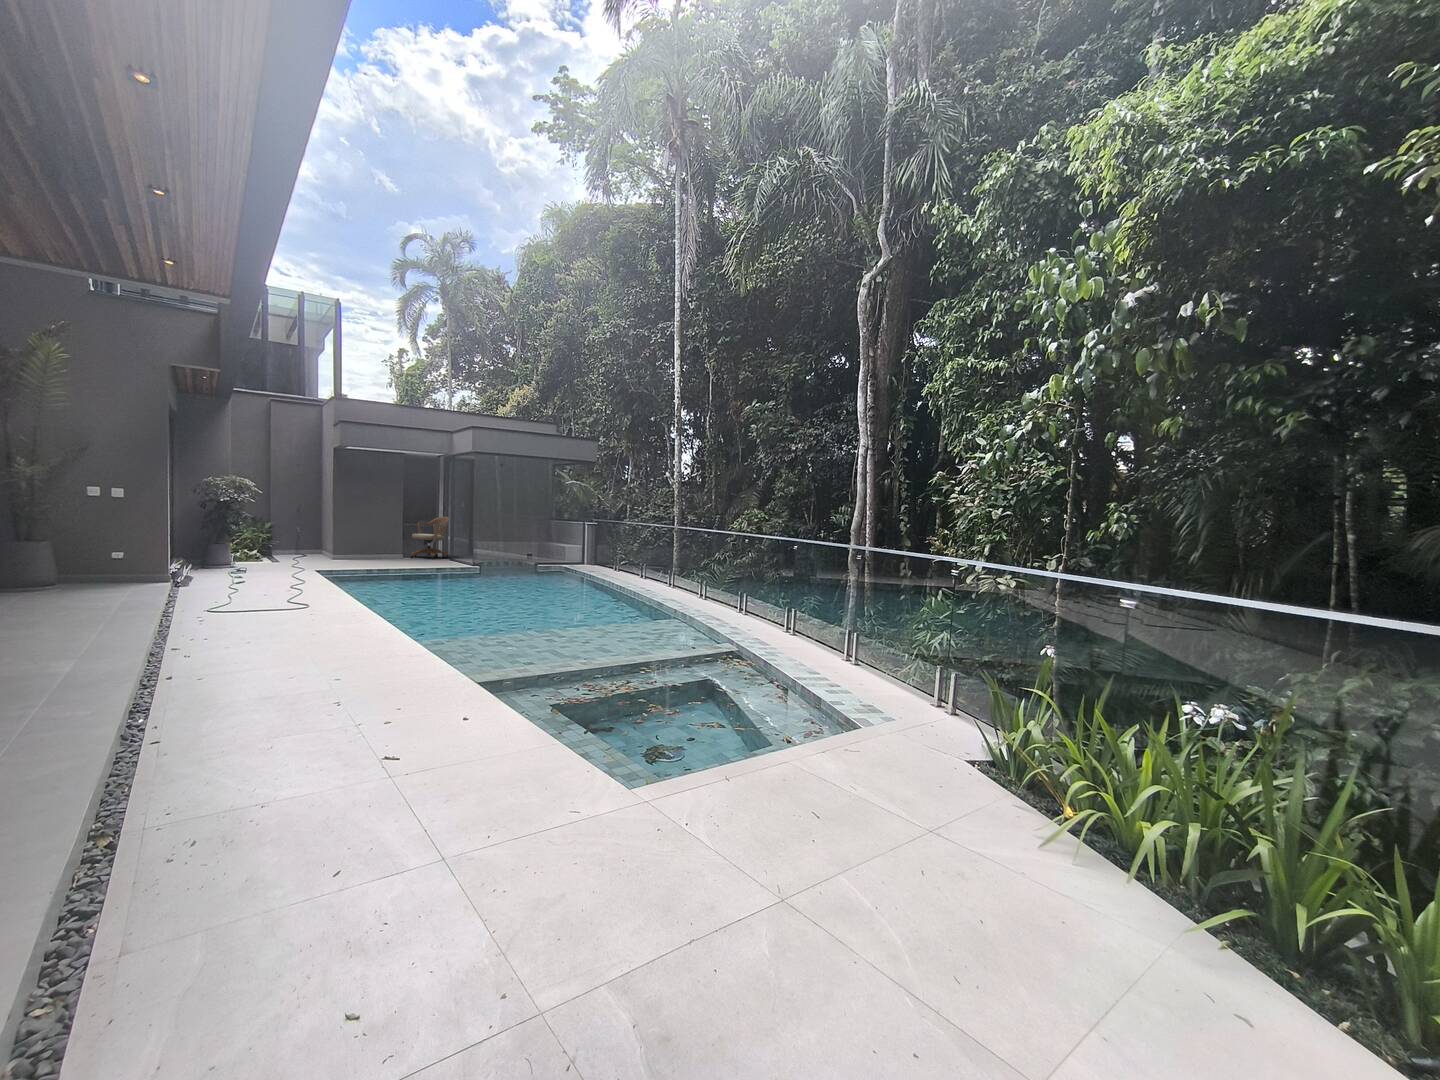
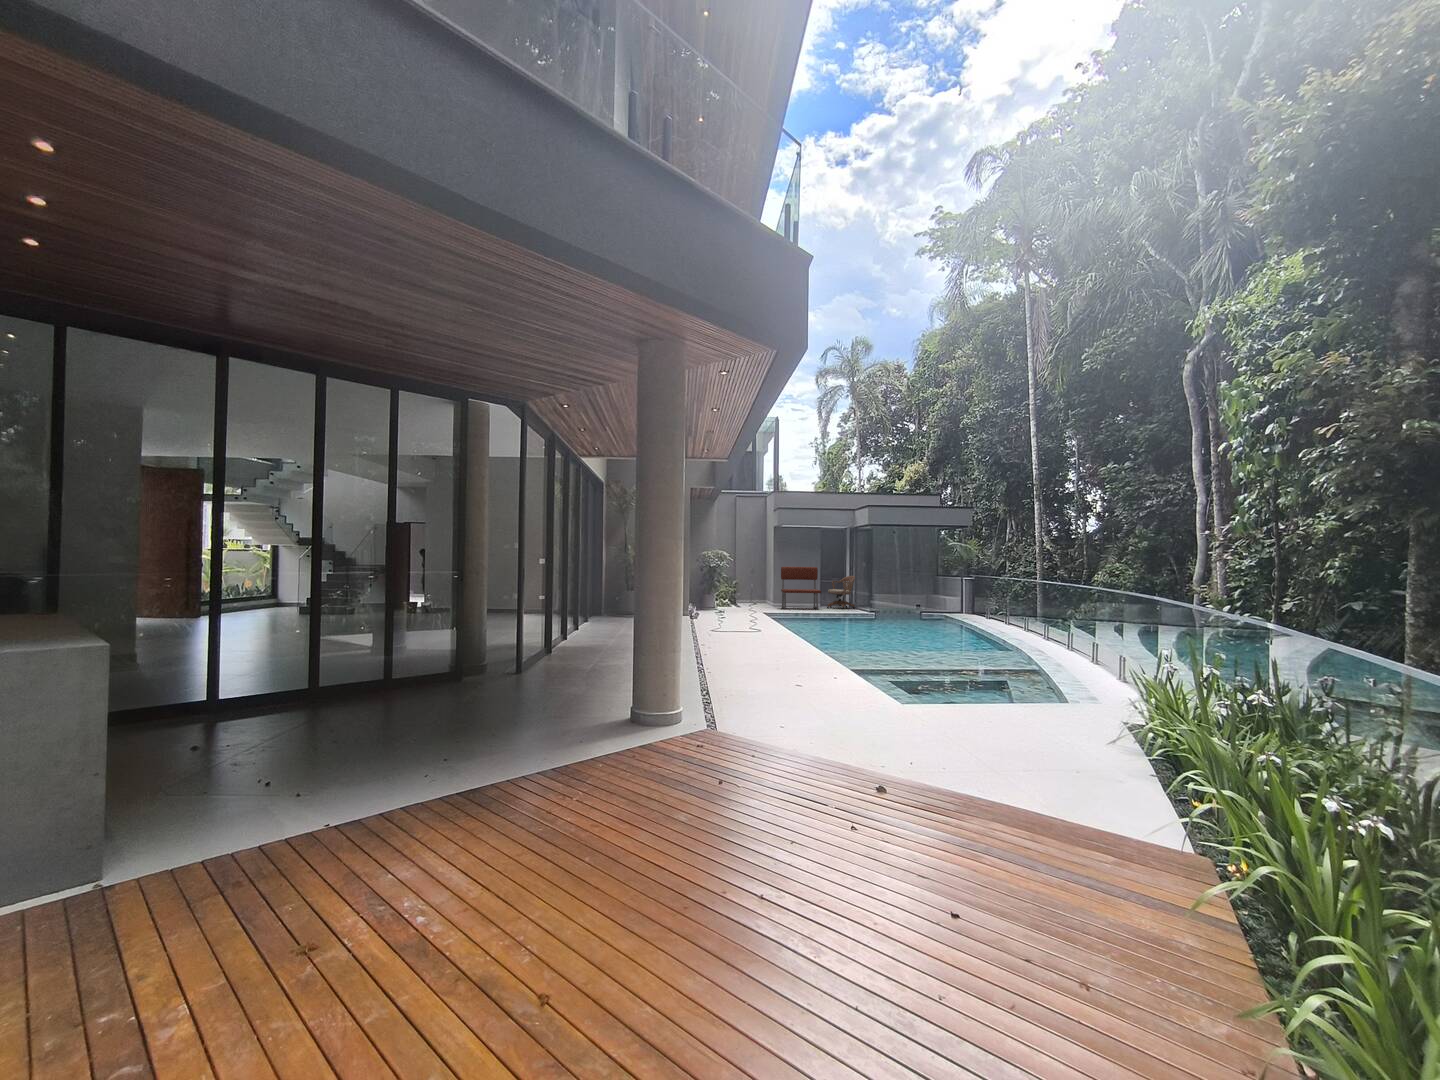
bench: none [342,503,403,561] -> present [781,567,821,609]

